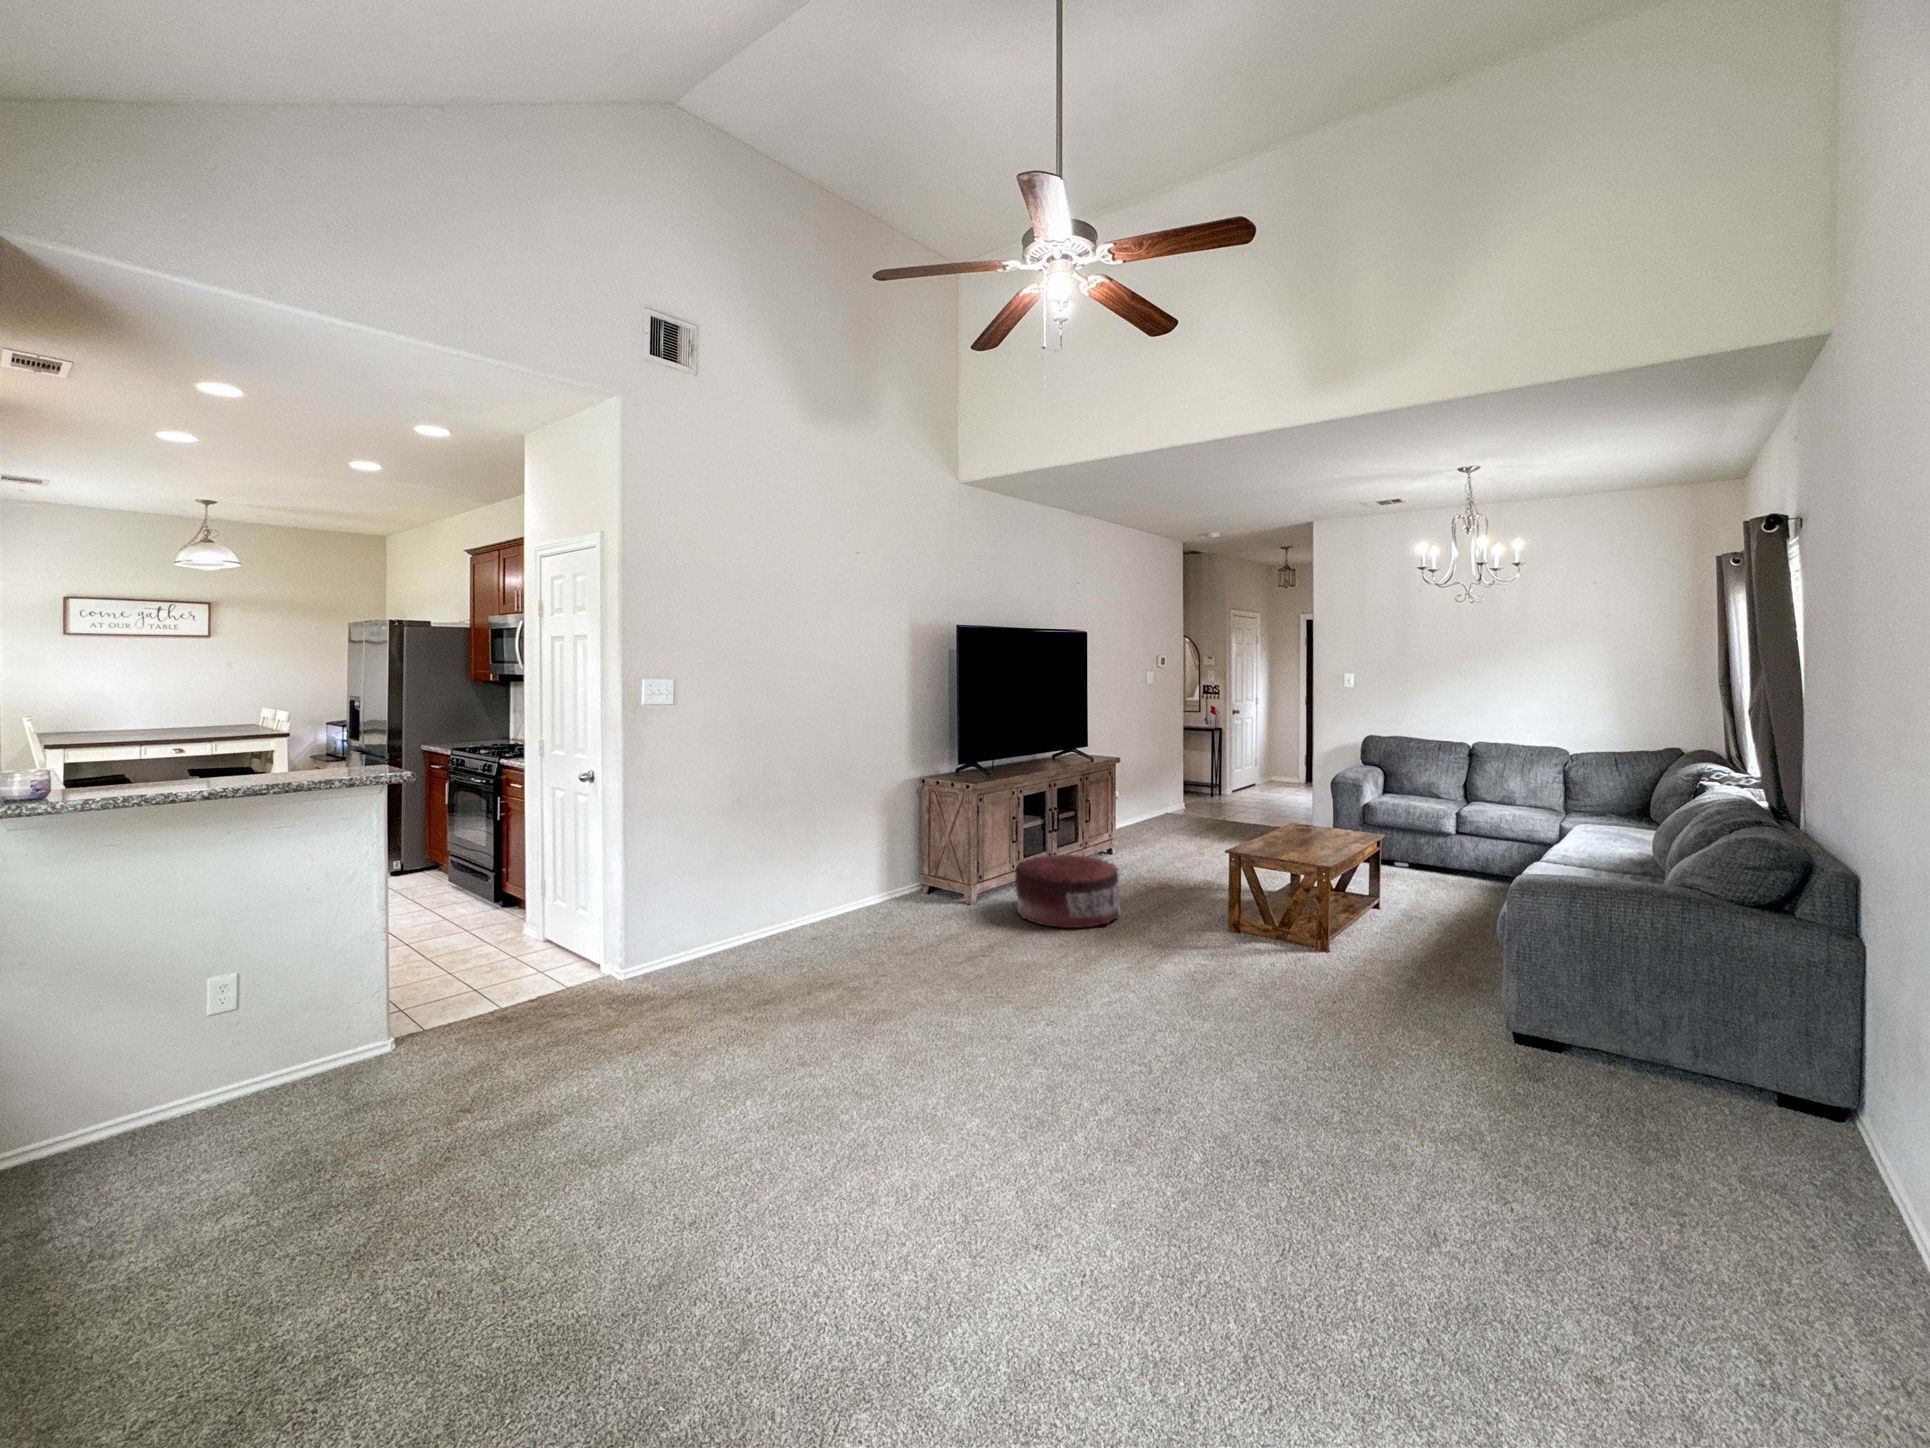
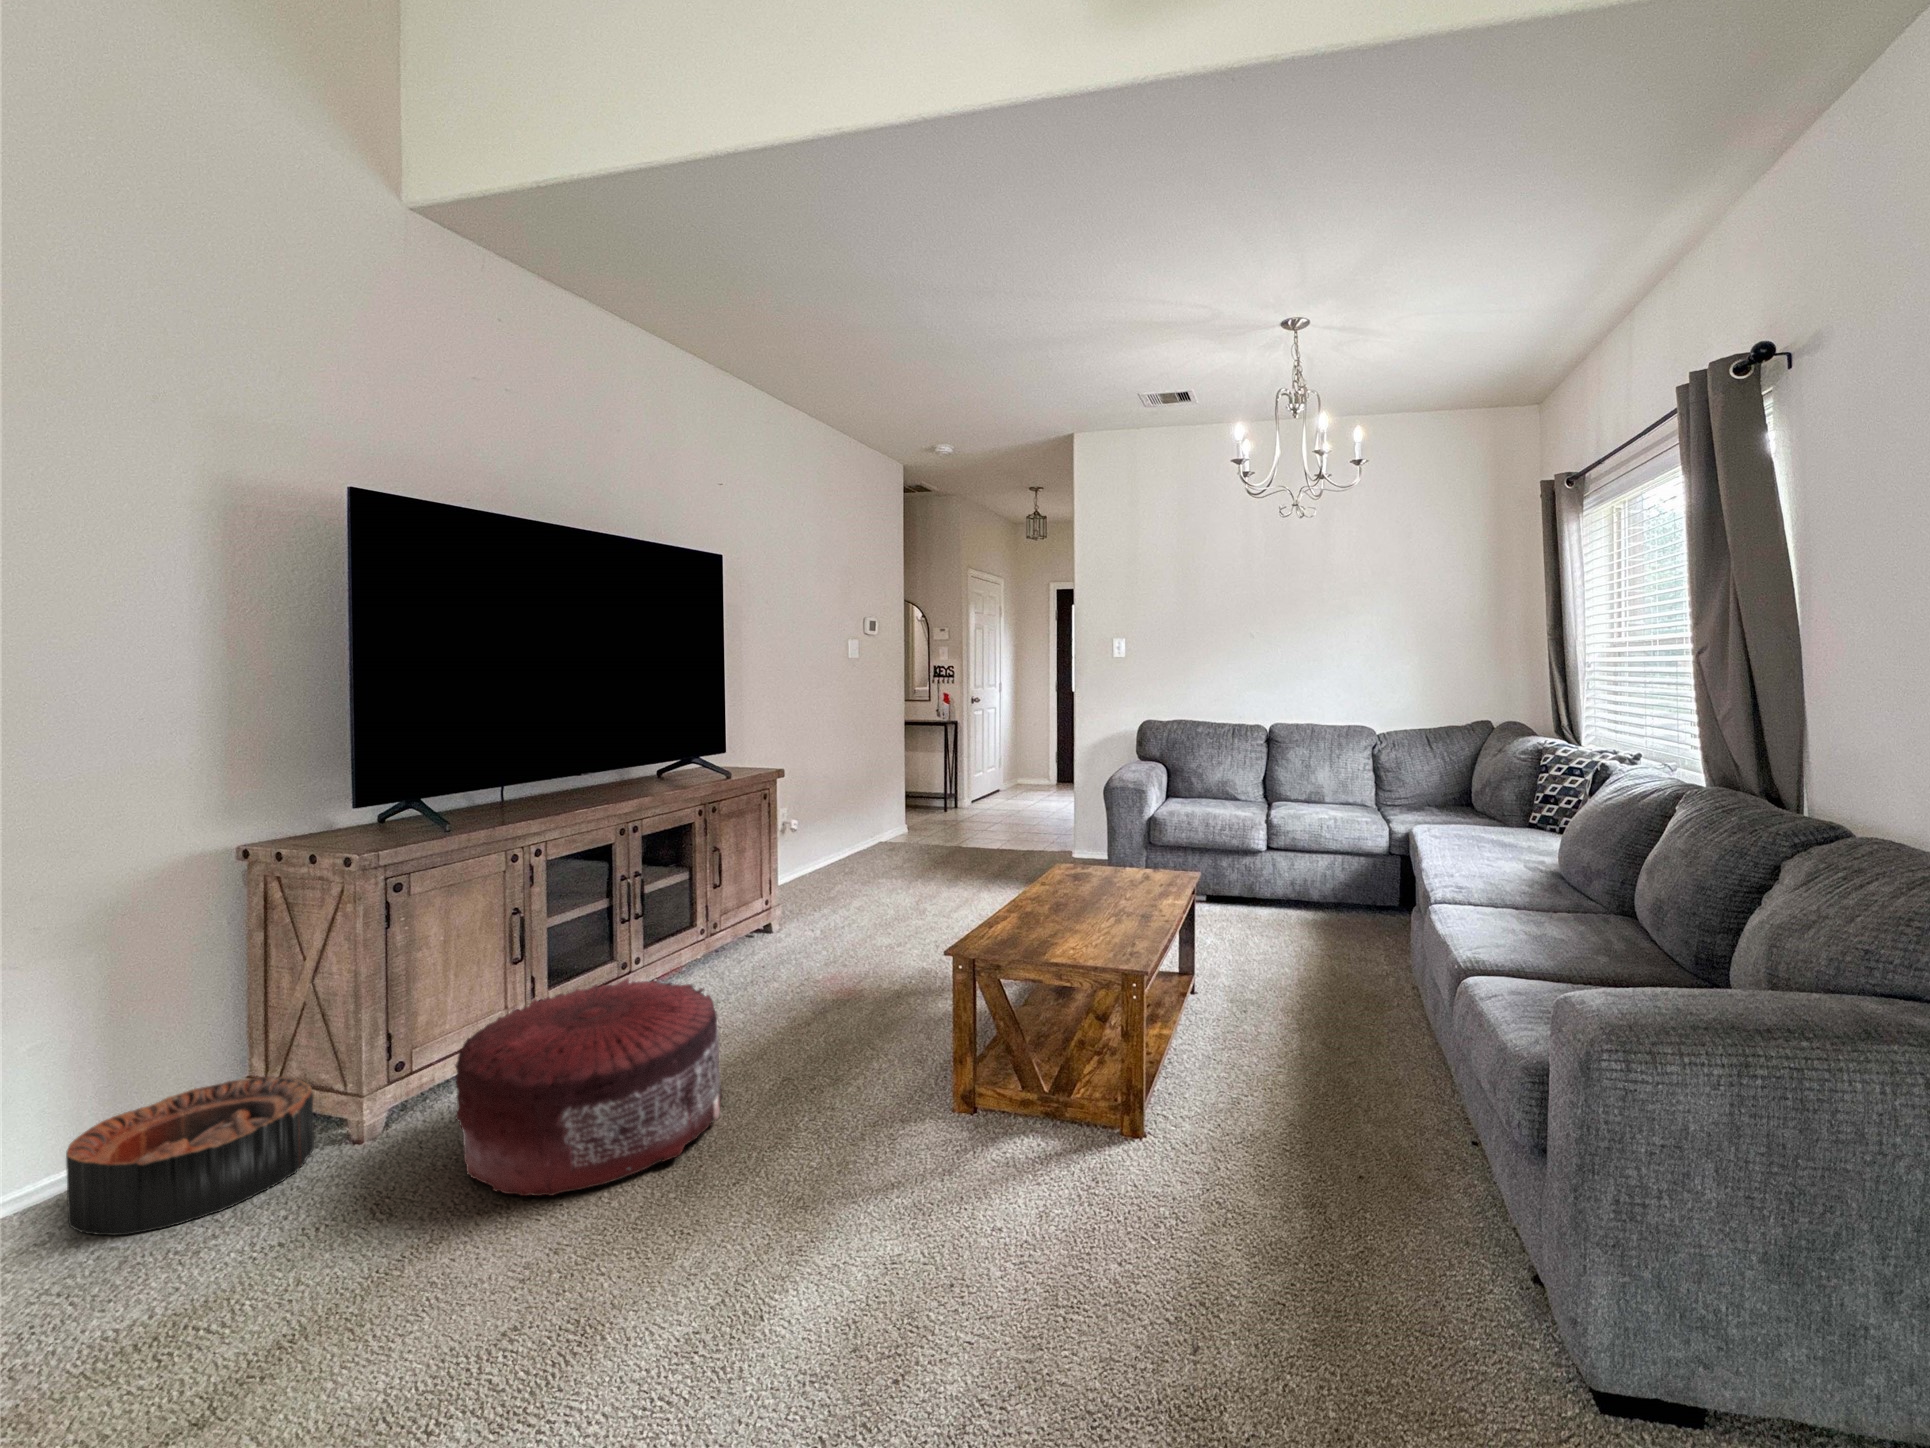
basket: none [885,875,955,917] -> present [66,1077,314,1235]

